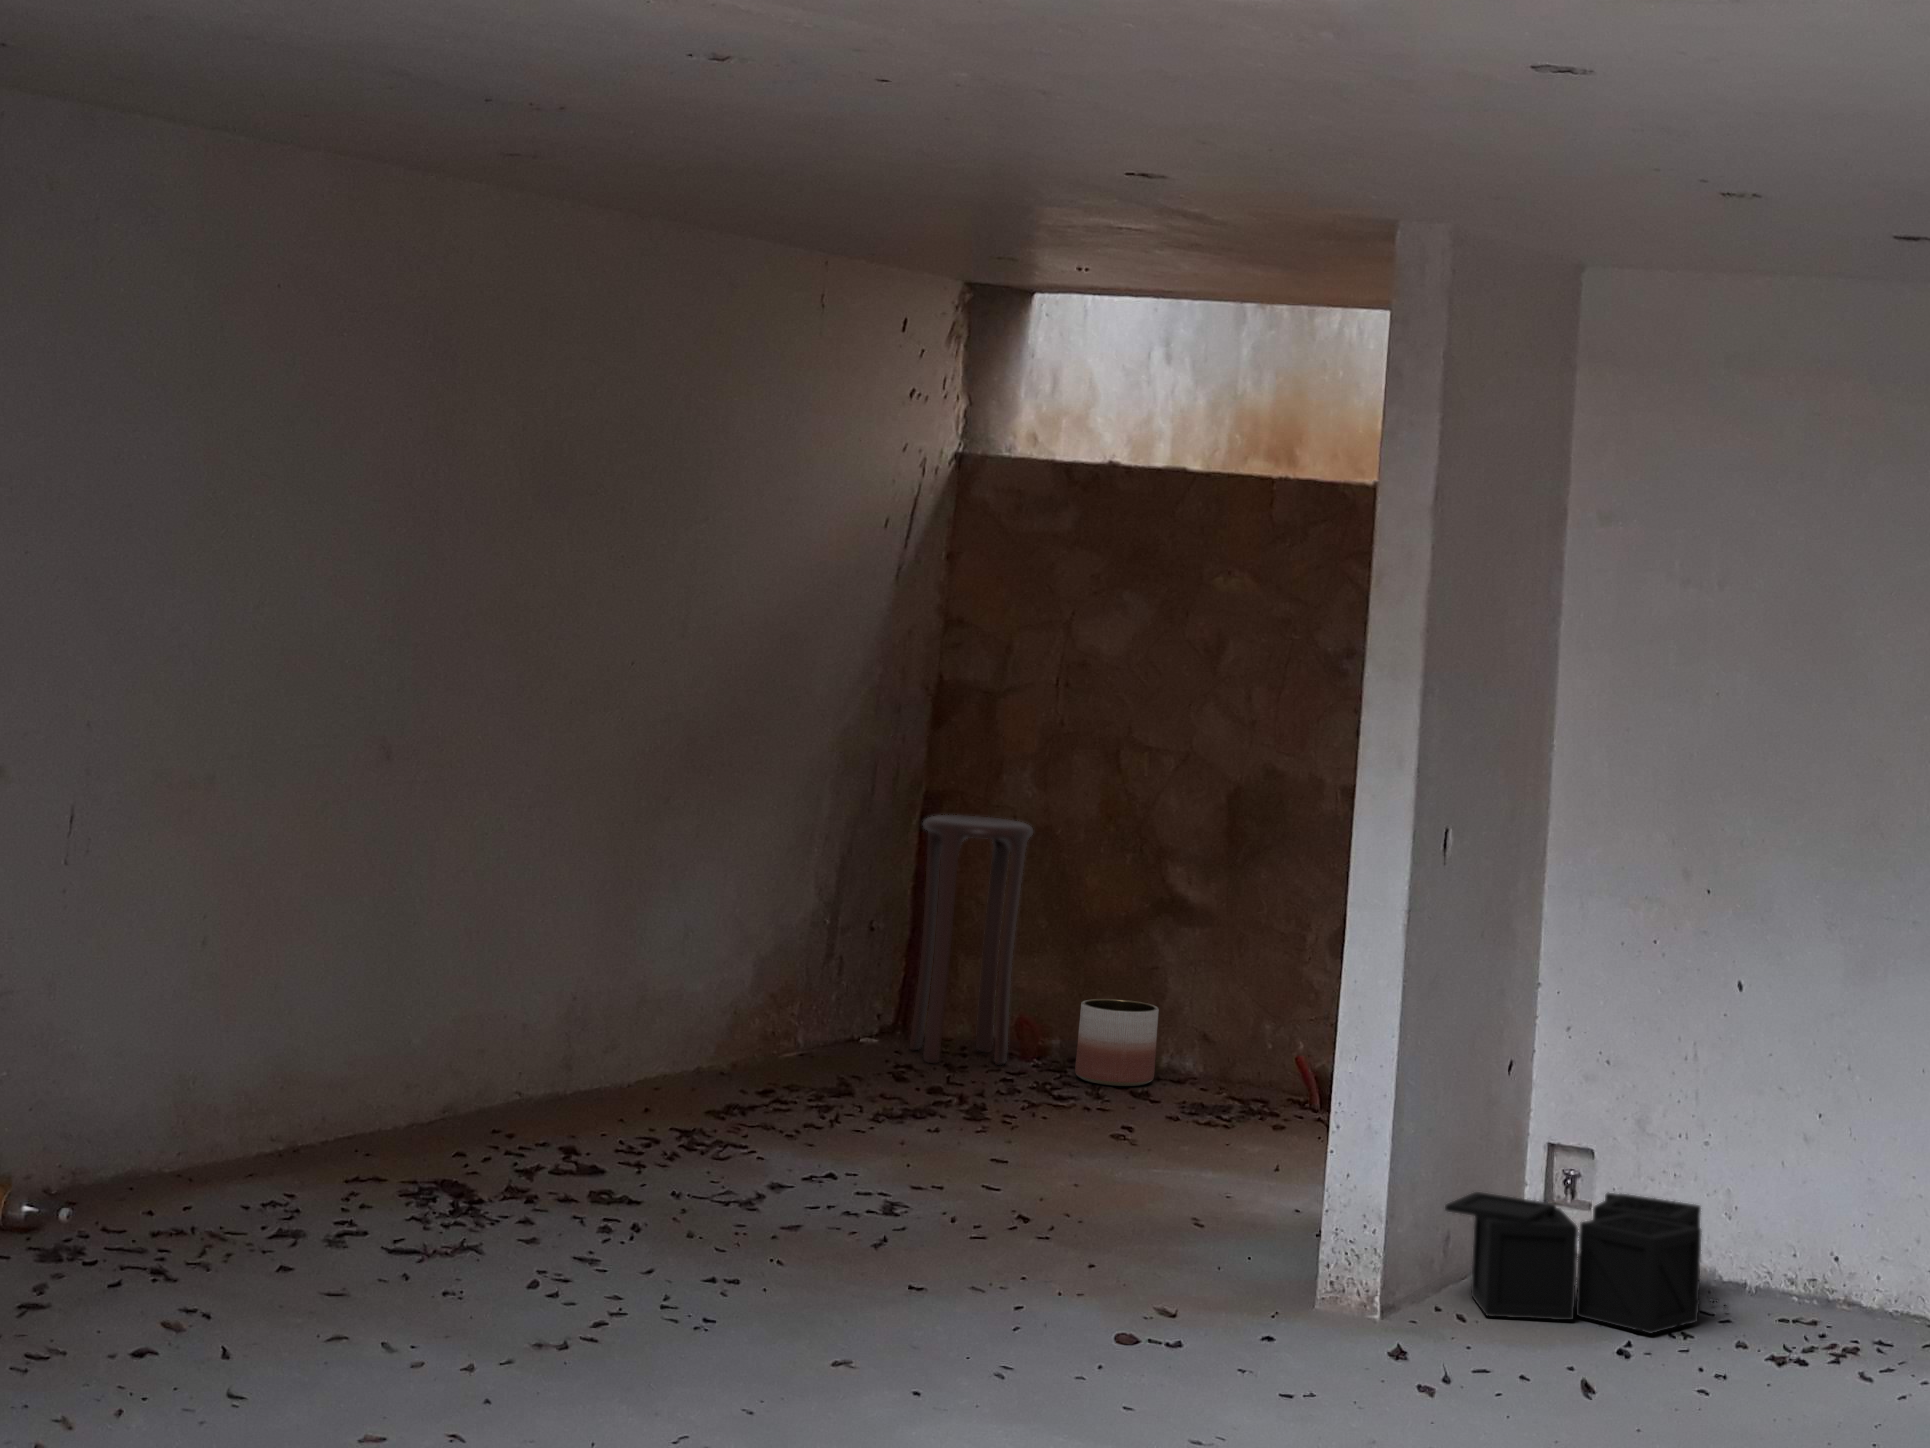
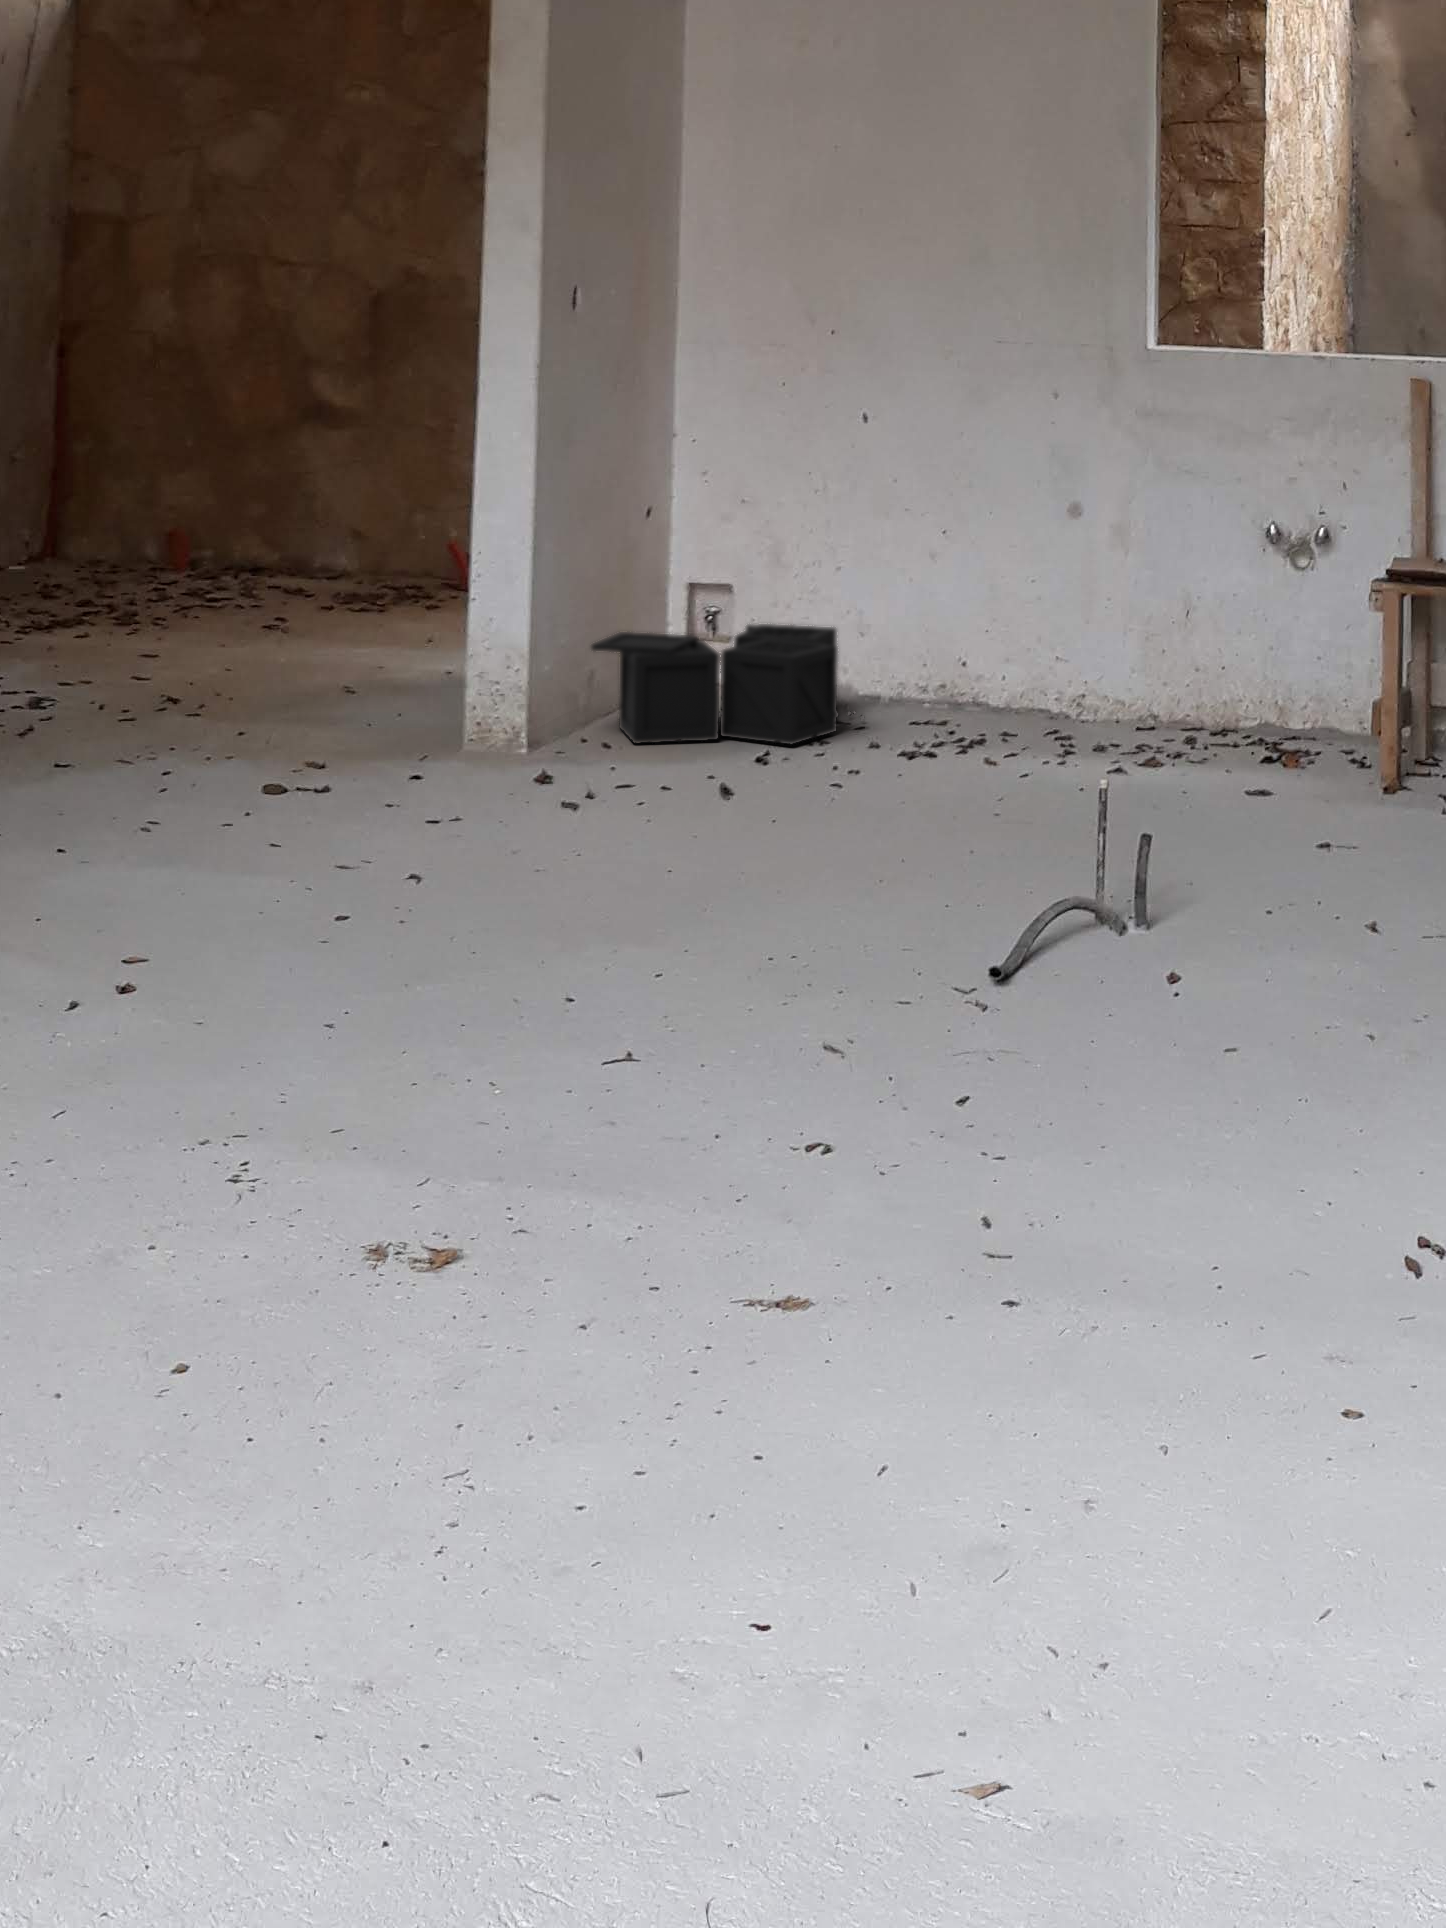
stool: present [910,815,1033,1065] -> none [60,340,175,577]
planter: present [1075,999,1159,1086] -> none [228,503,309,583]

